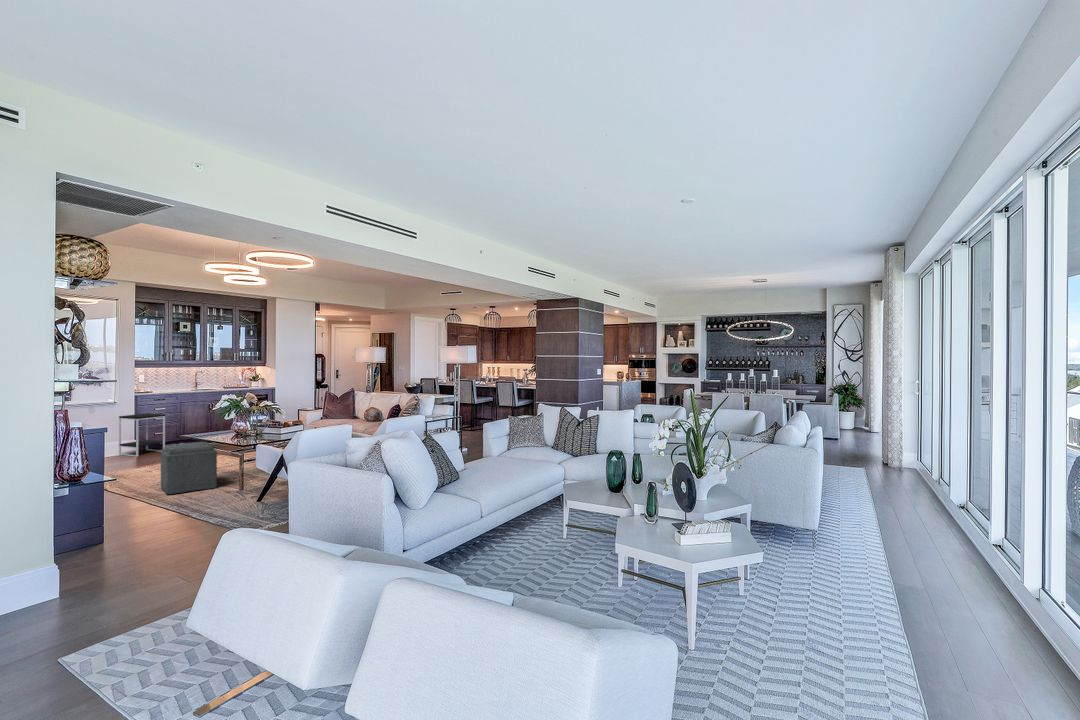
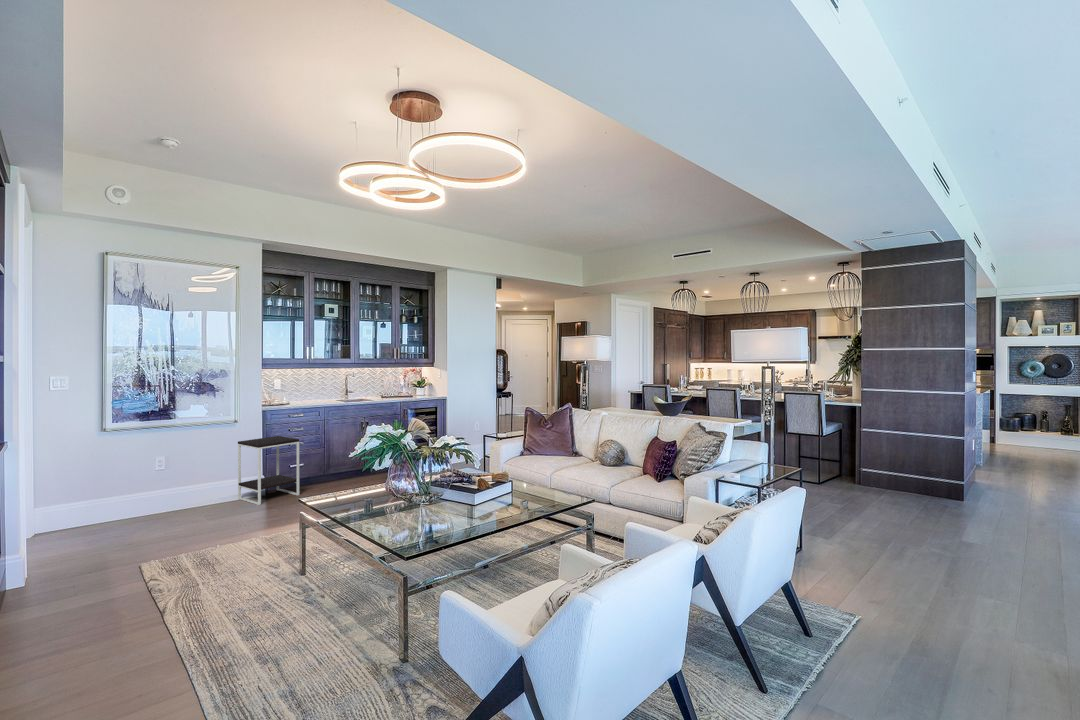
ottoman: present [161,442,217,494] -> none [250,522,354,660]

